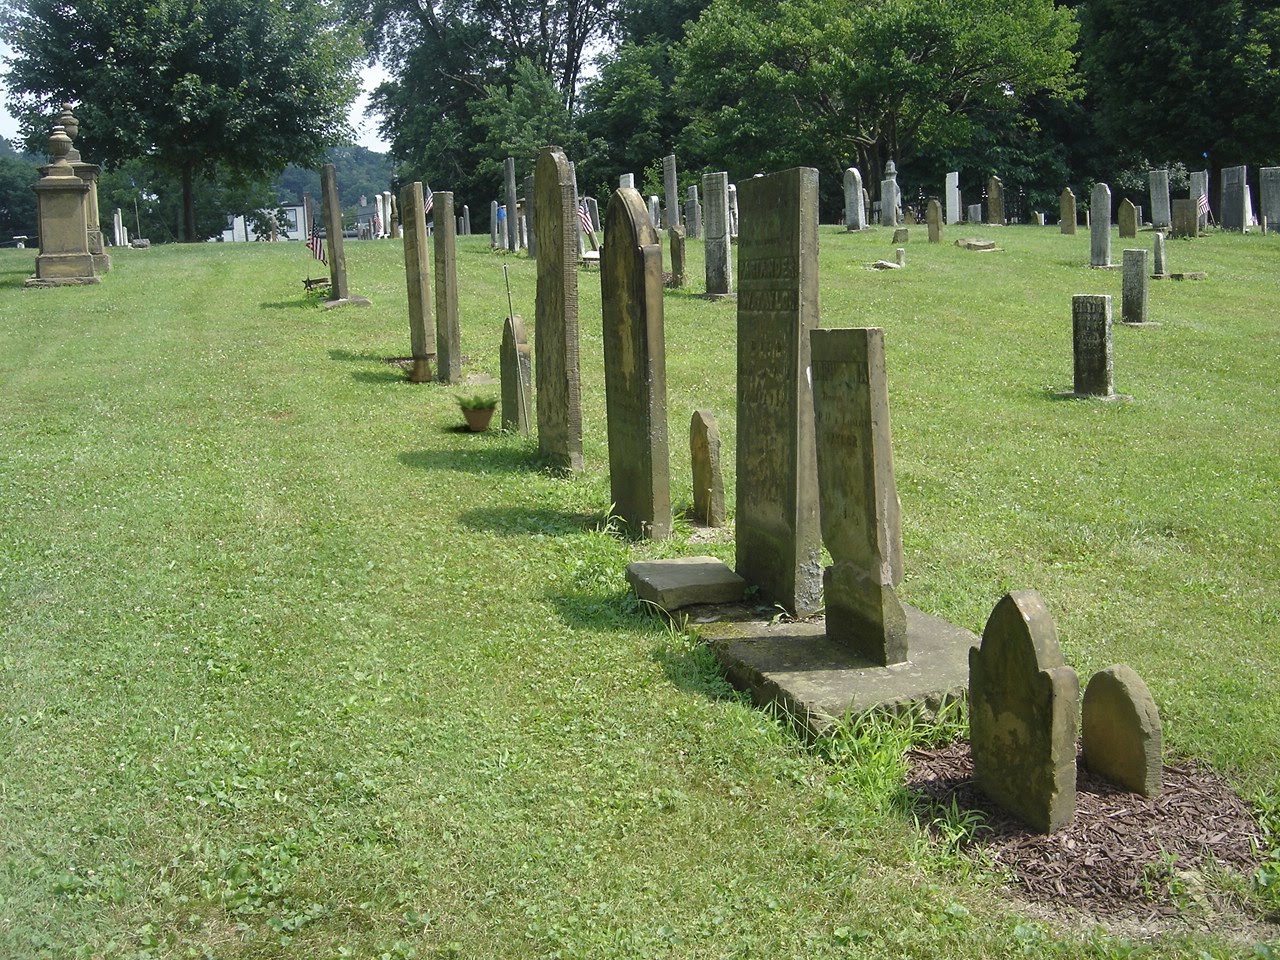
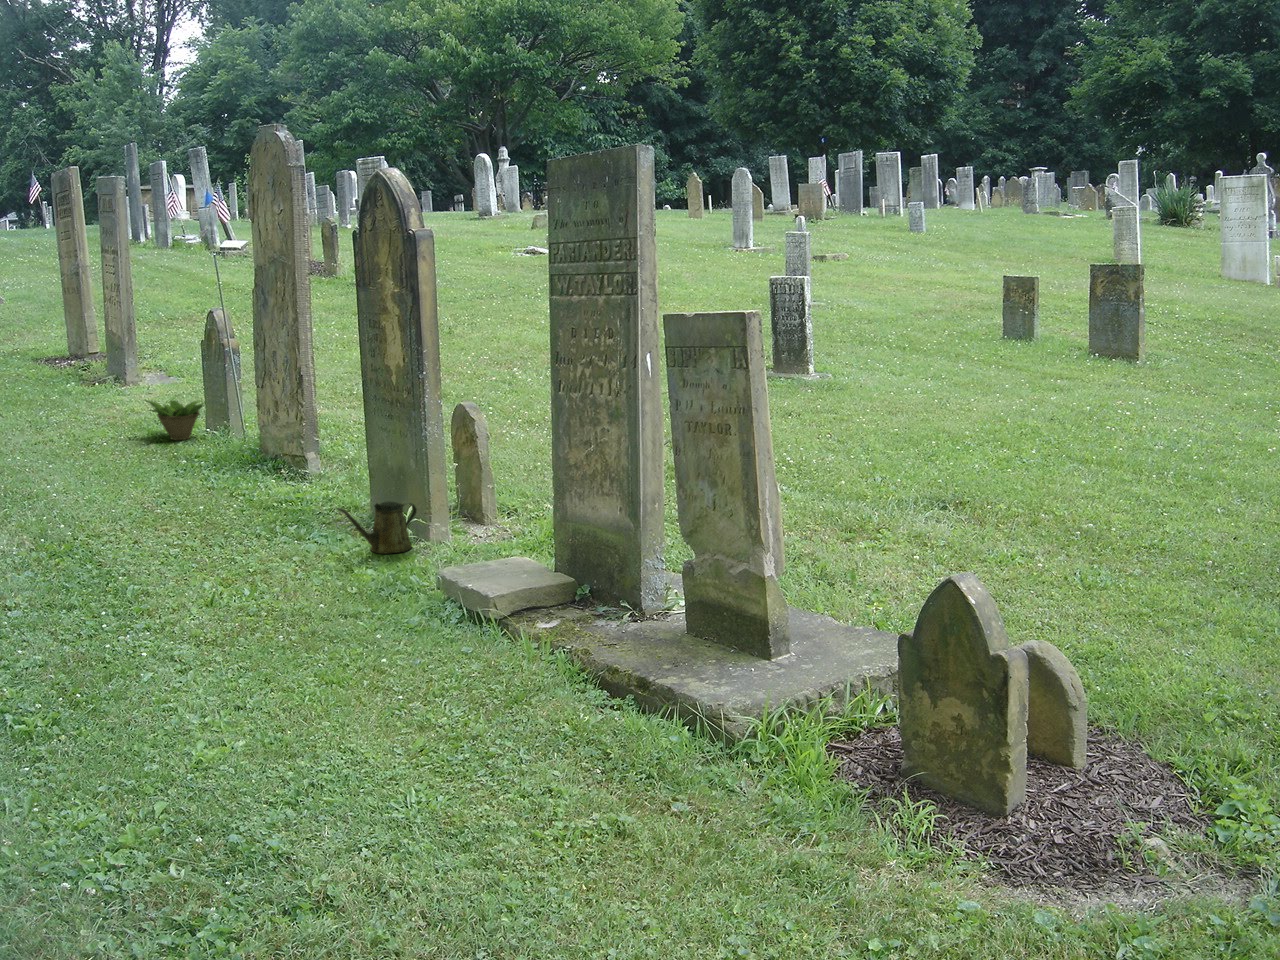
watering can: present [391,355,433,382] -> present [337,501,417,554]

